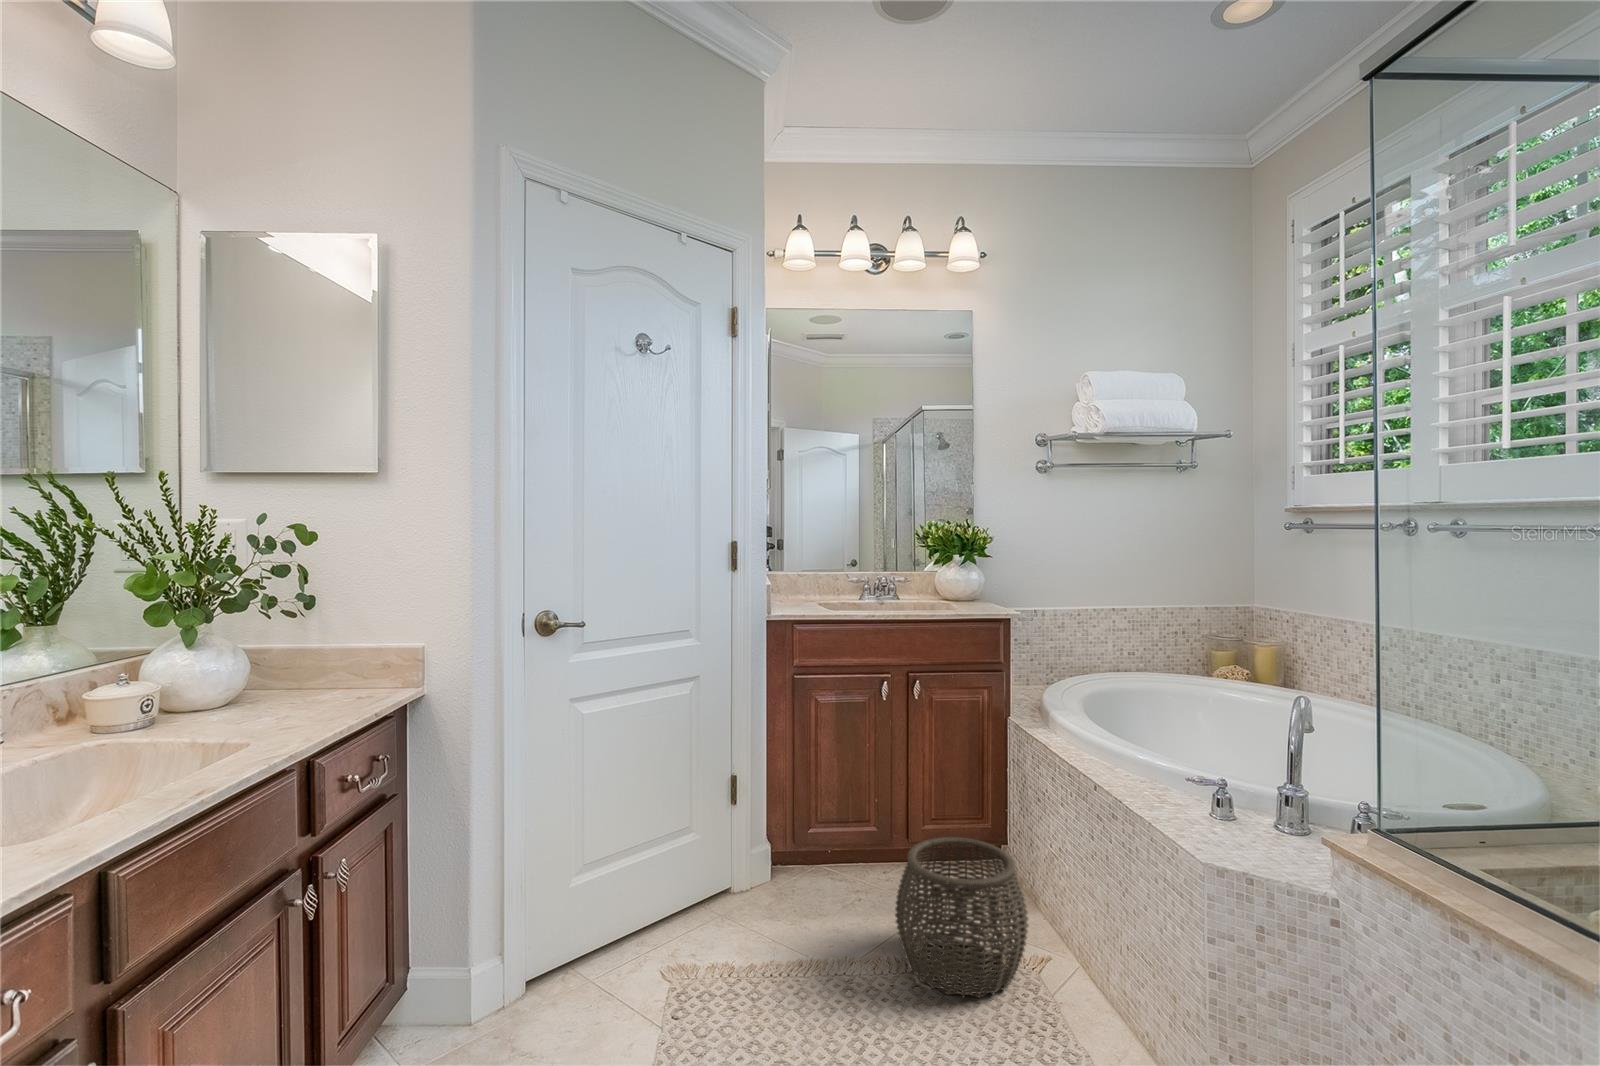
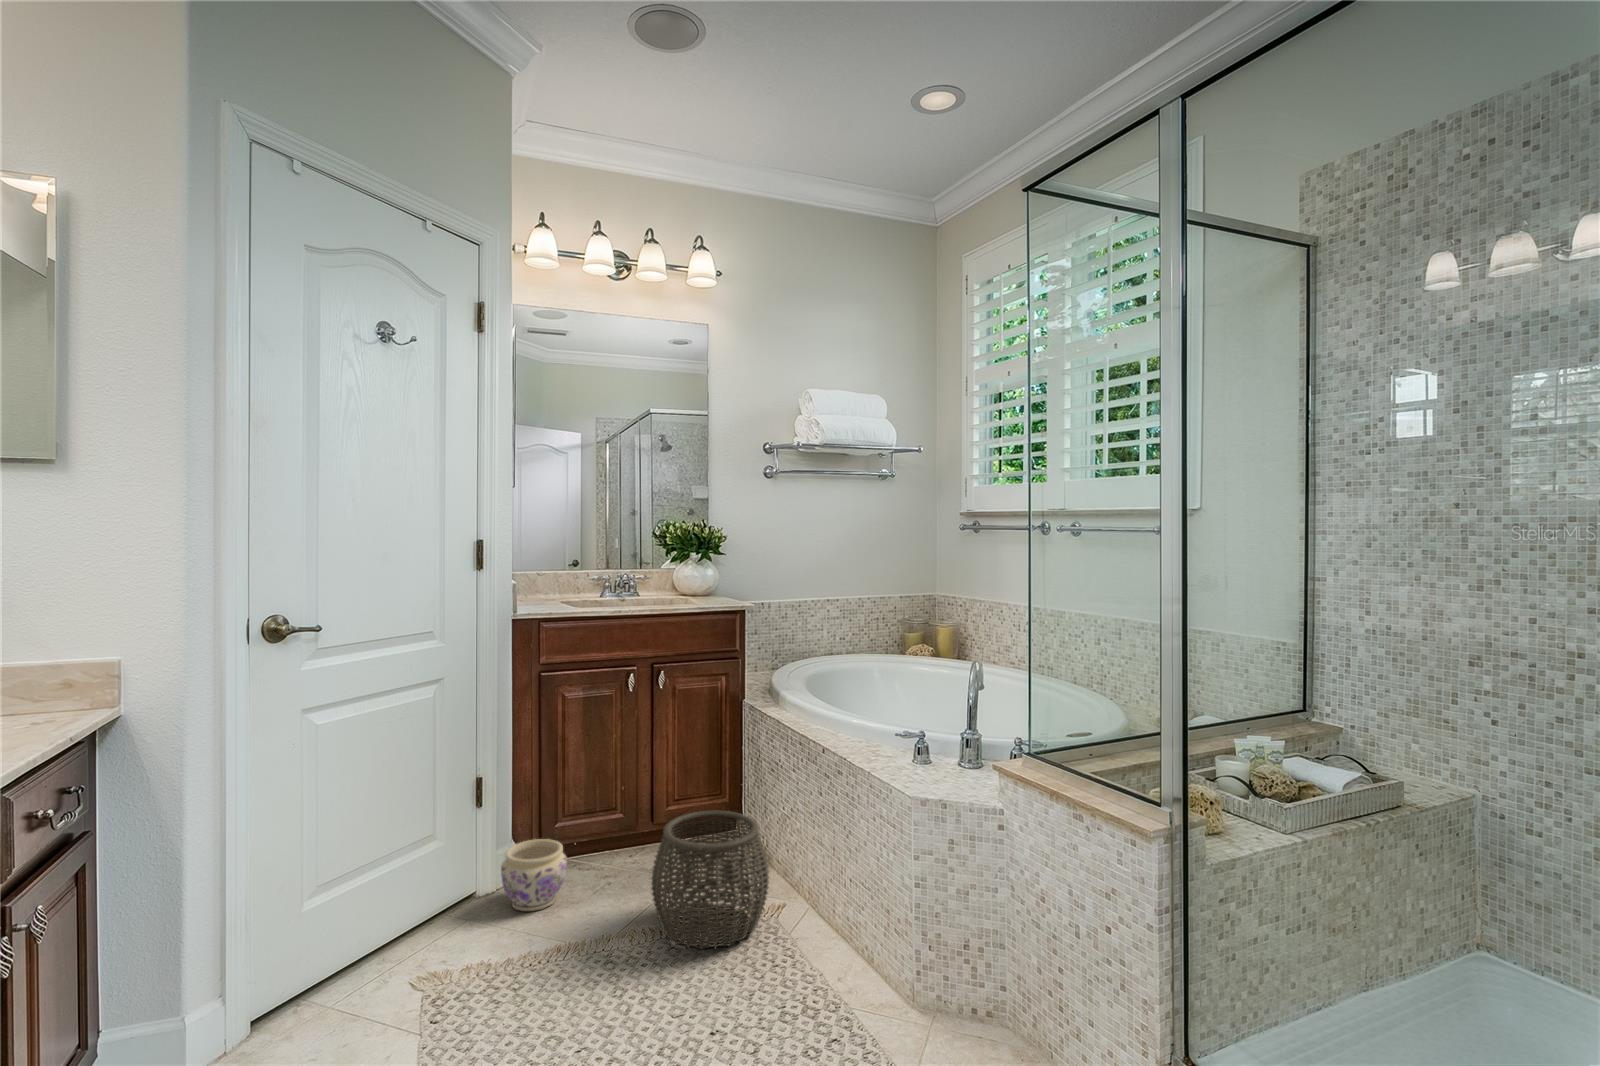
planter: none [754,840,817,914] -> present [501,839,567,912]

